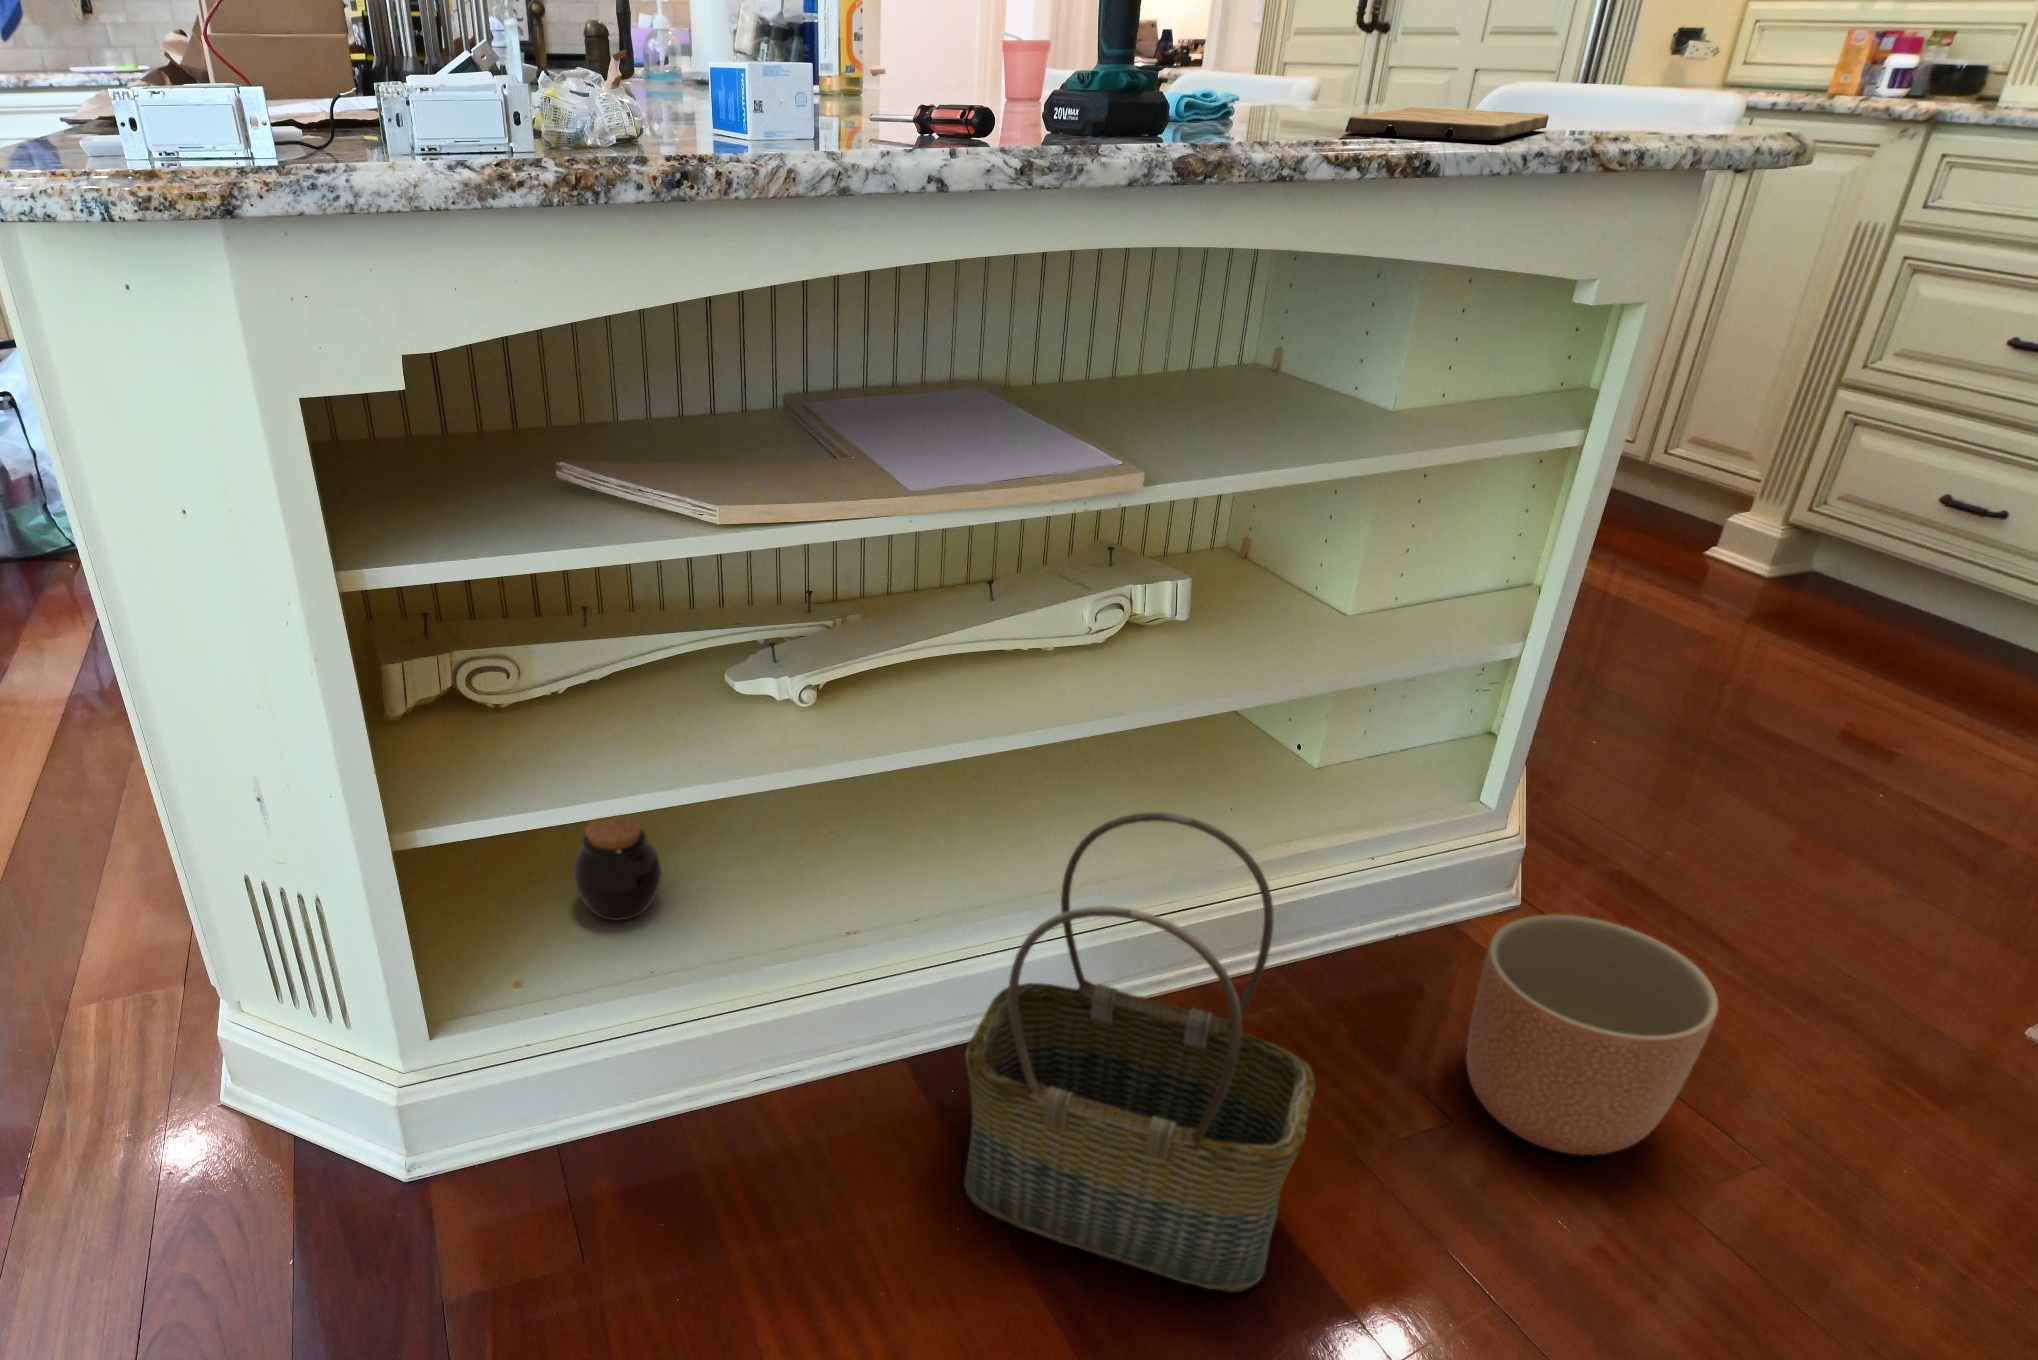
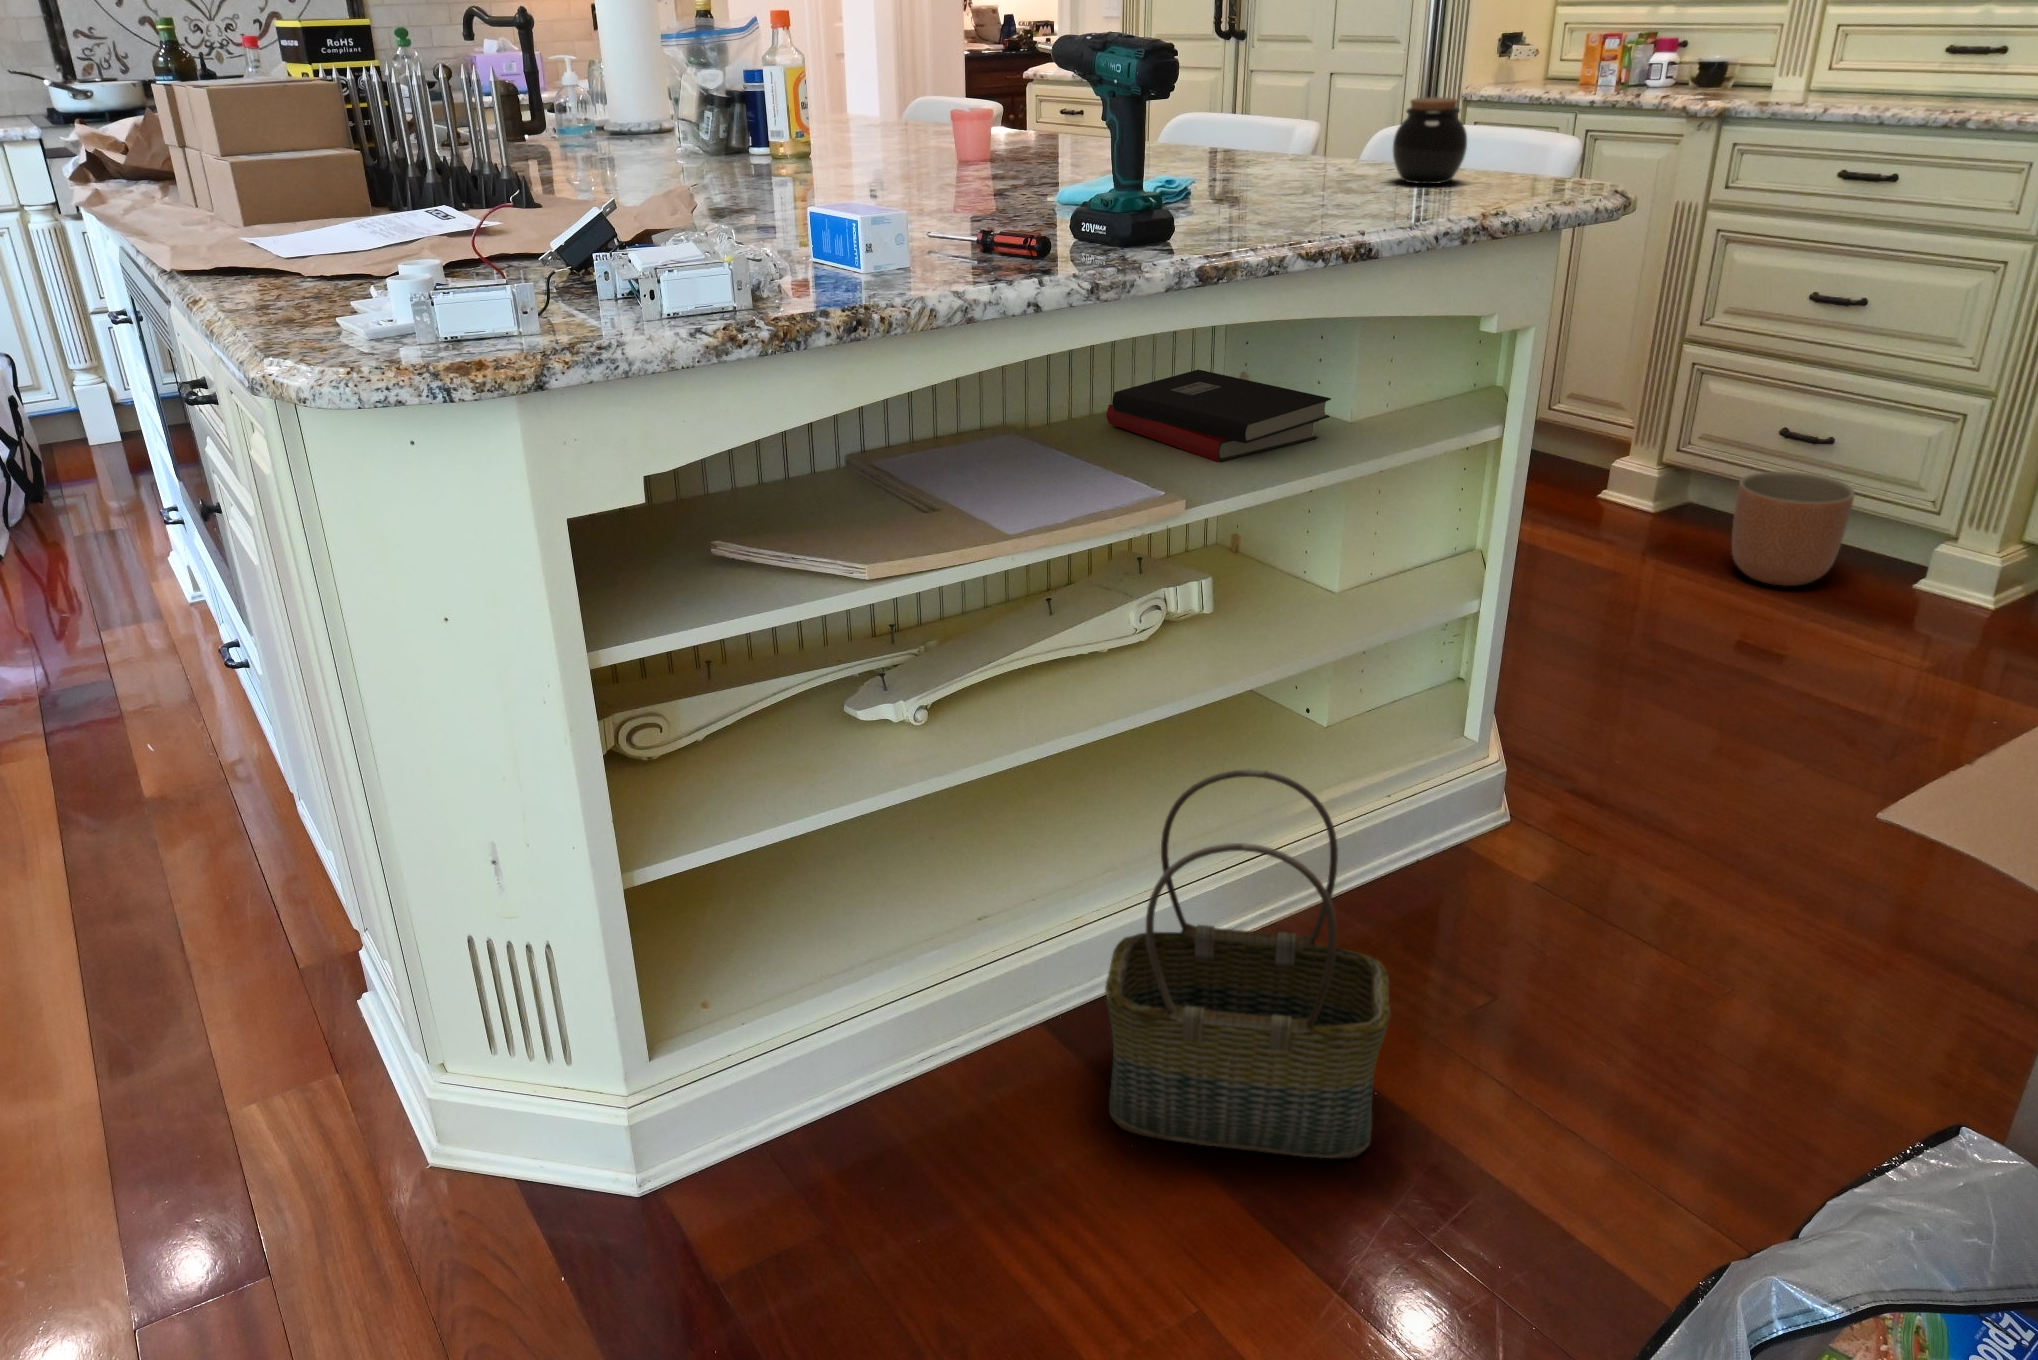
cutting board: present [1345,107,1549,140] -> none [1298,190,1442,228]
hardback book: none [1102,337,1368,439] -> present [1107,369,1331,462]
jar: present [574,815,661,921] -> present [1393,97,1467,184]
planter: present [1467,915,1718,1155] -> present [1732,471,1855,586]

